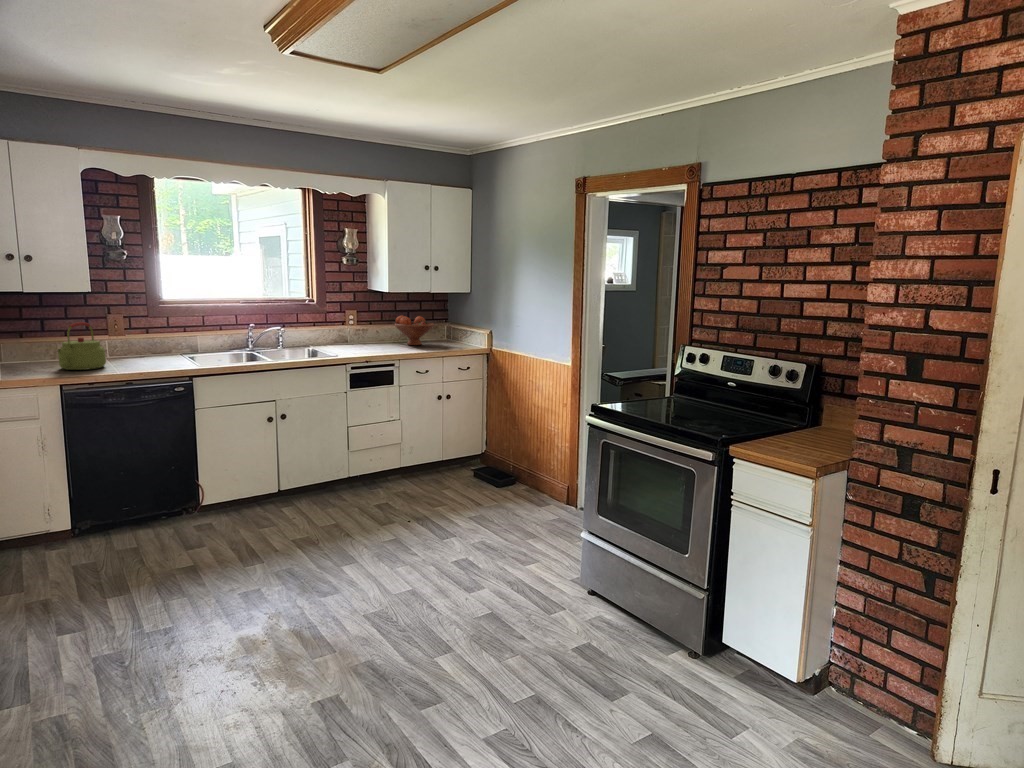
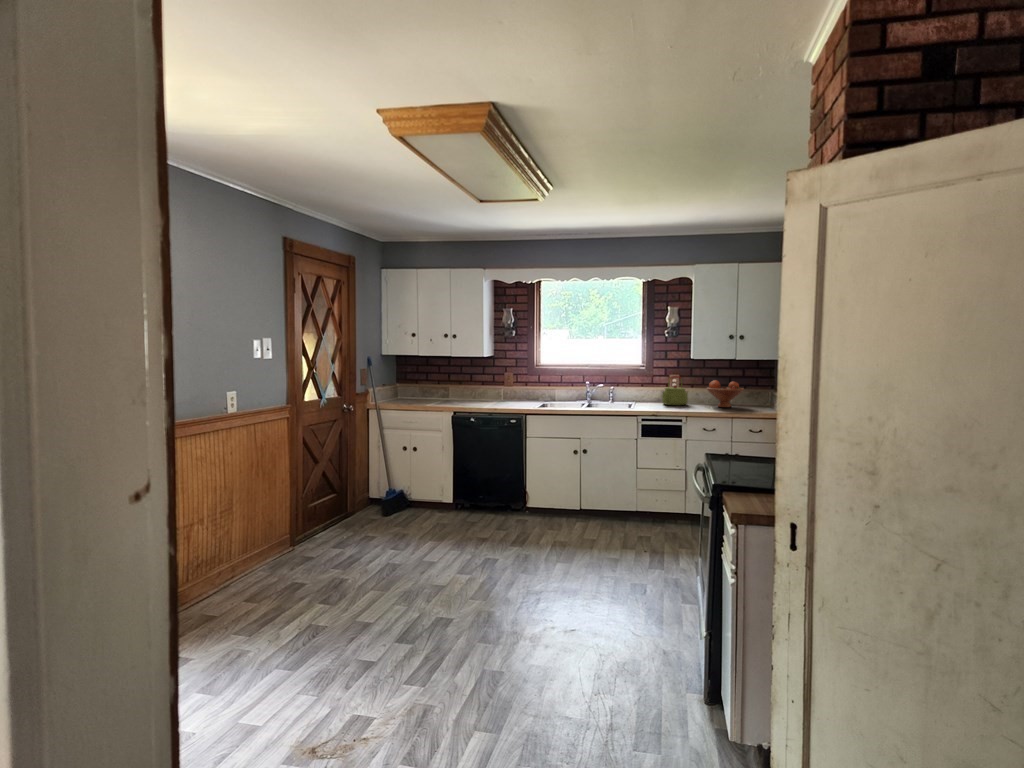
kettle: present [57,322,106,370] -> present [662,376,688,405]

